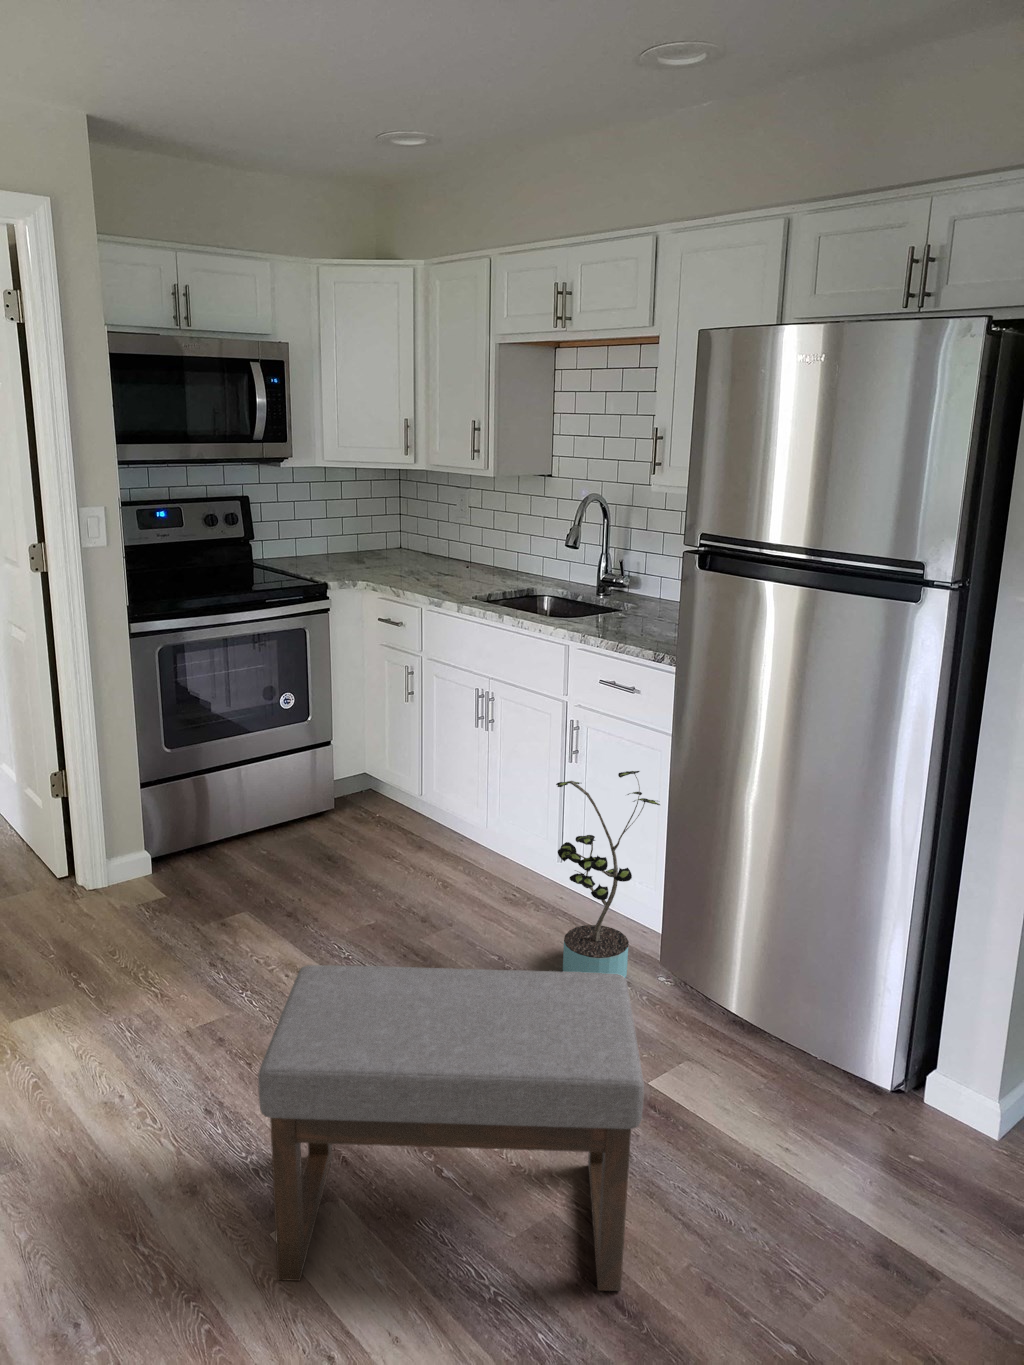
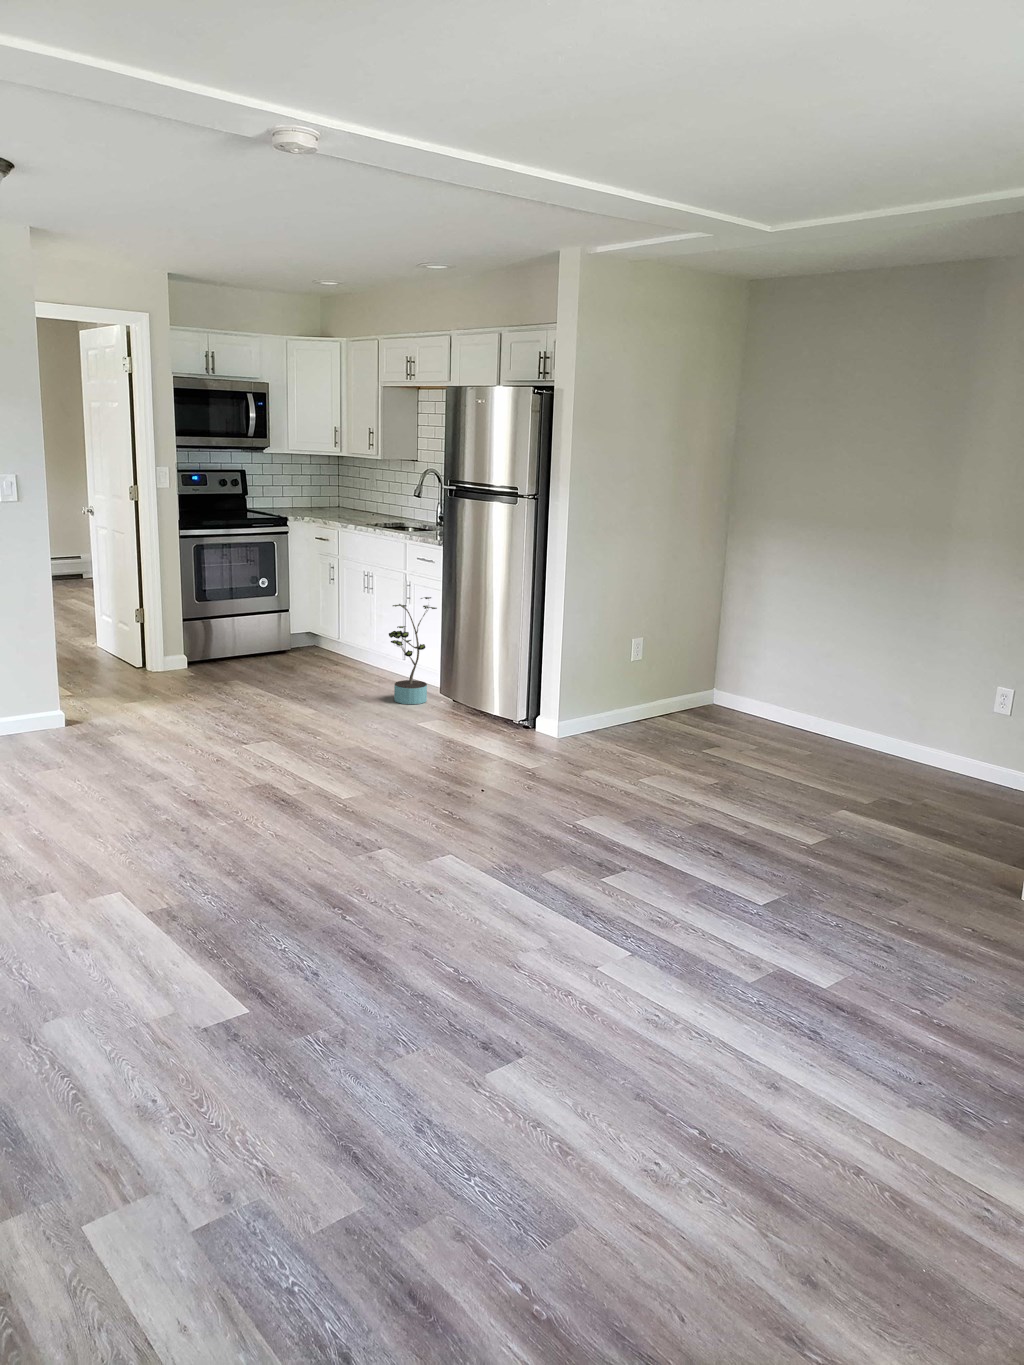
ottoman: present [258,965,644,1291] -> none [237,645,393,761]

